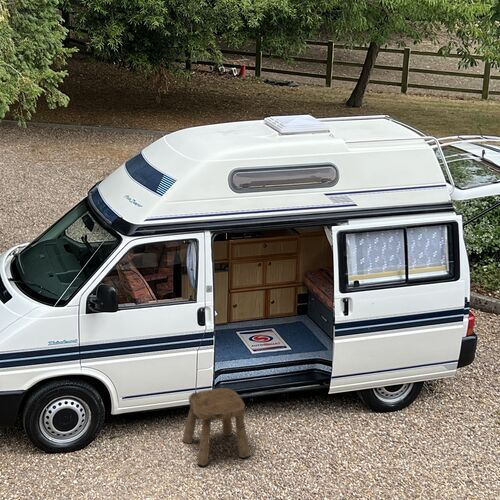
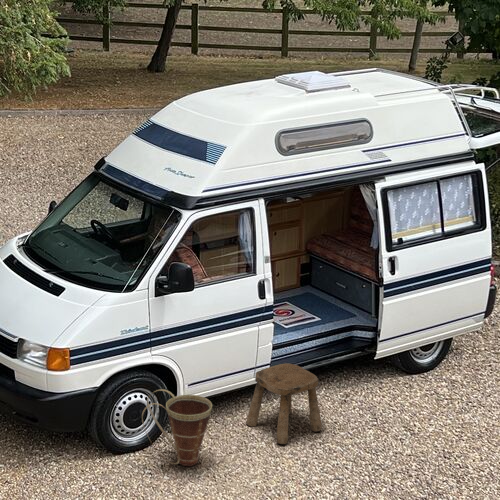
basket: none [59,399,125,474] -> present [142,389,212,466]

